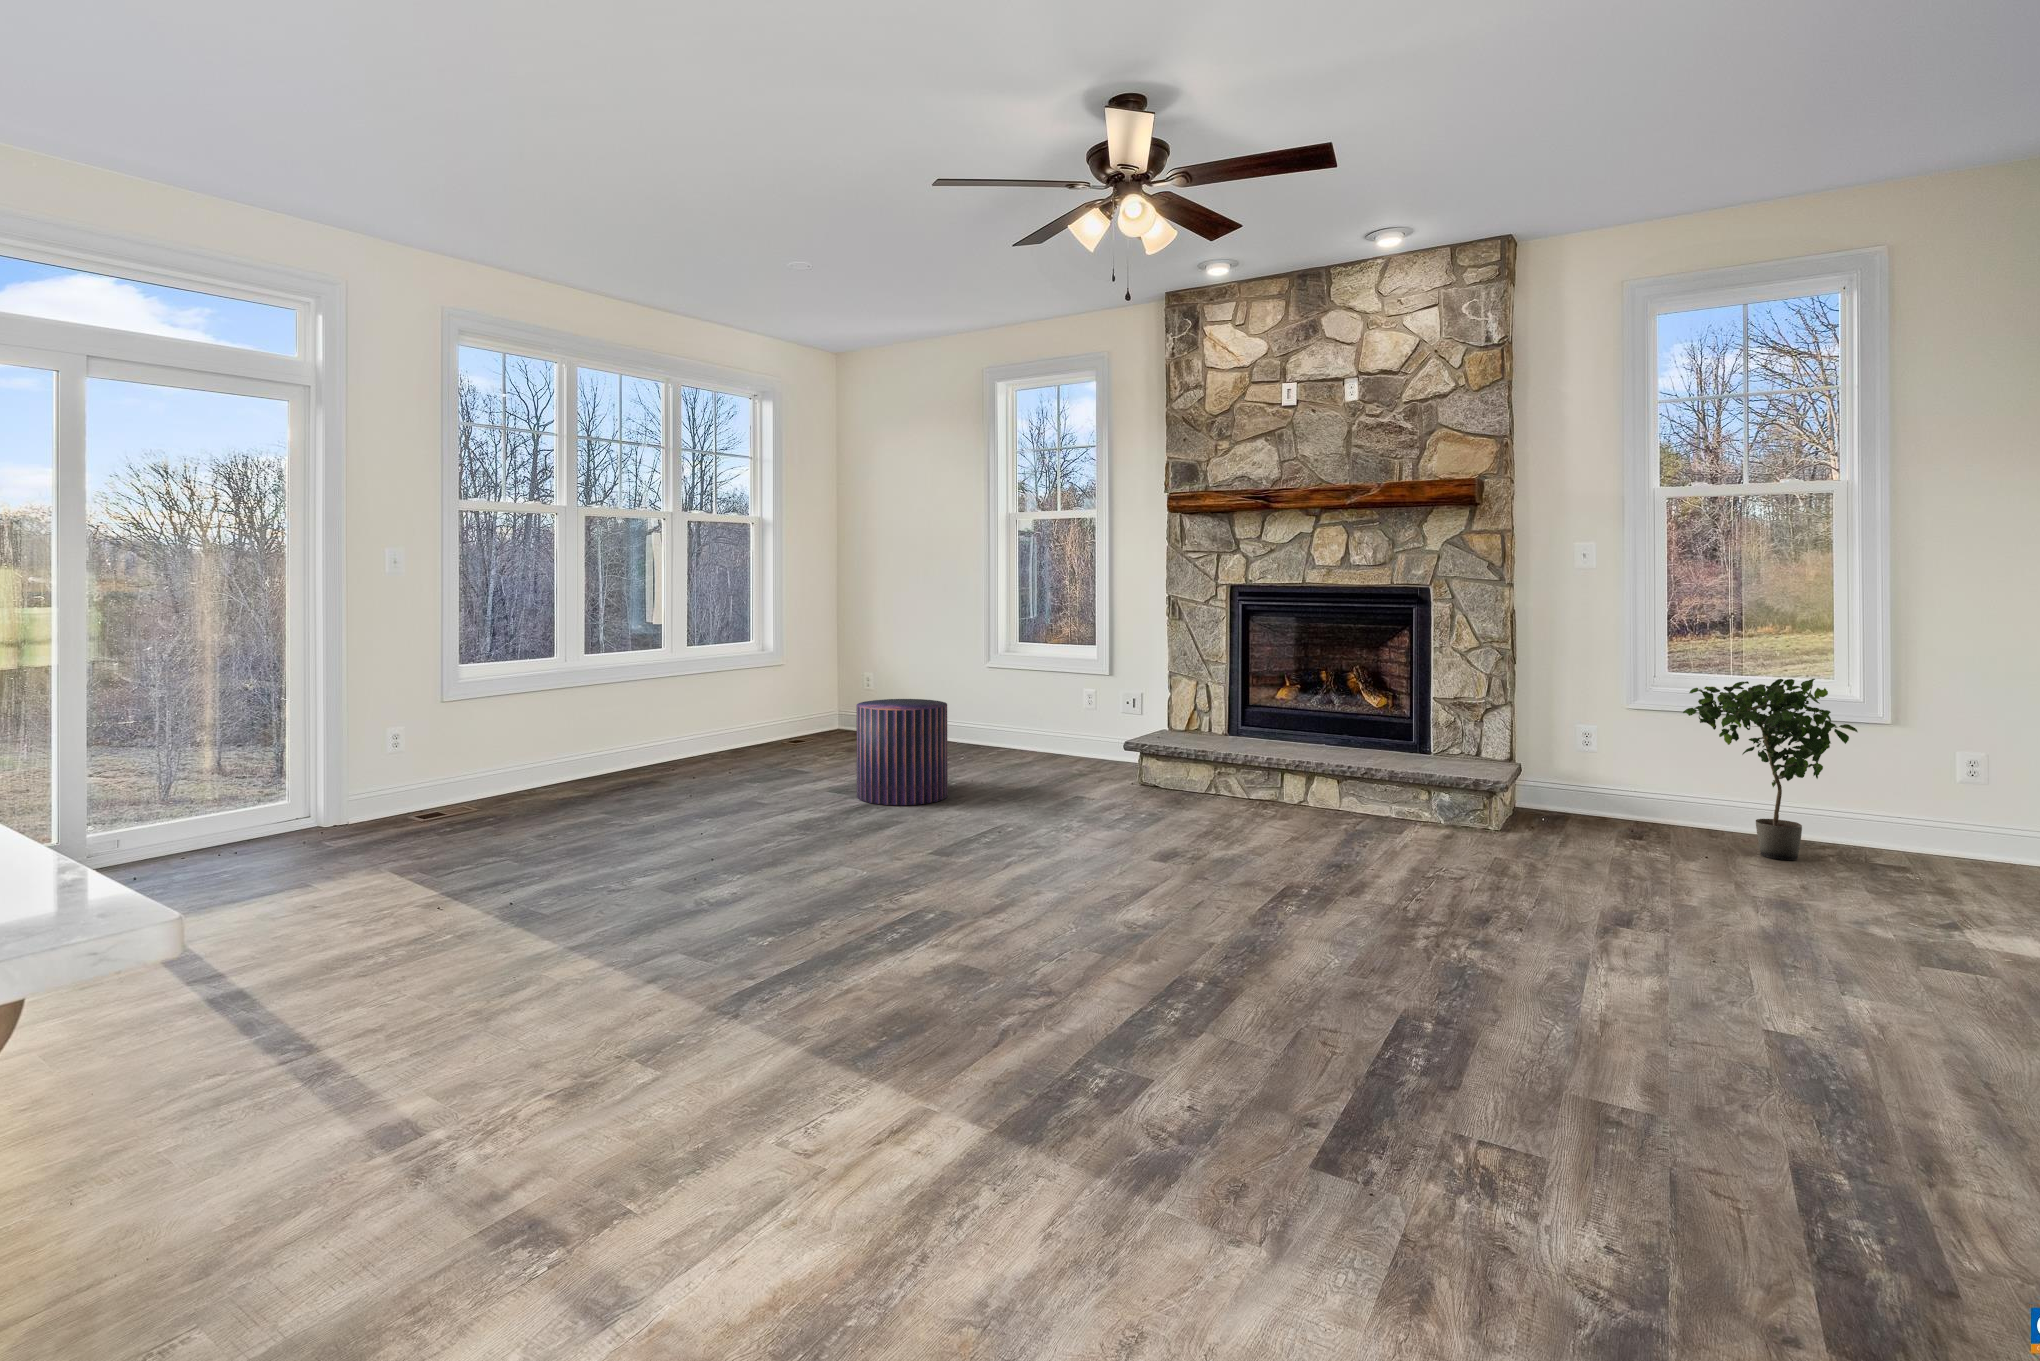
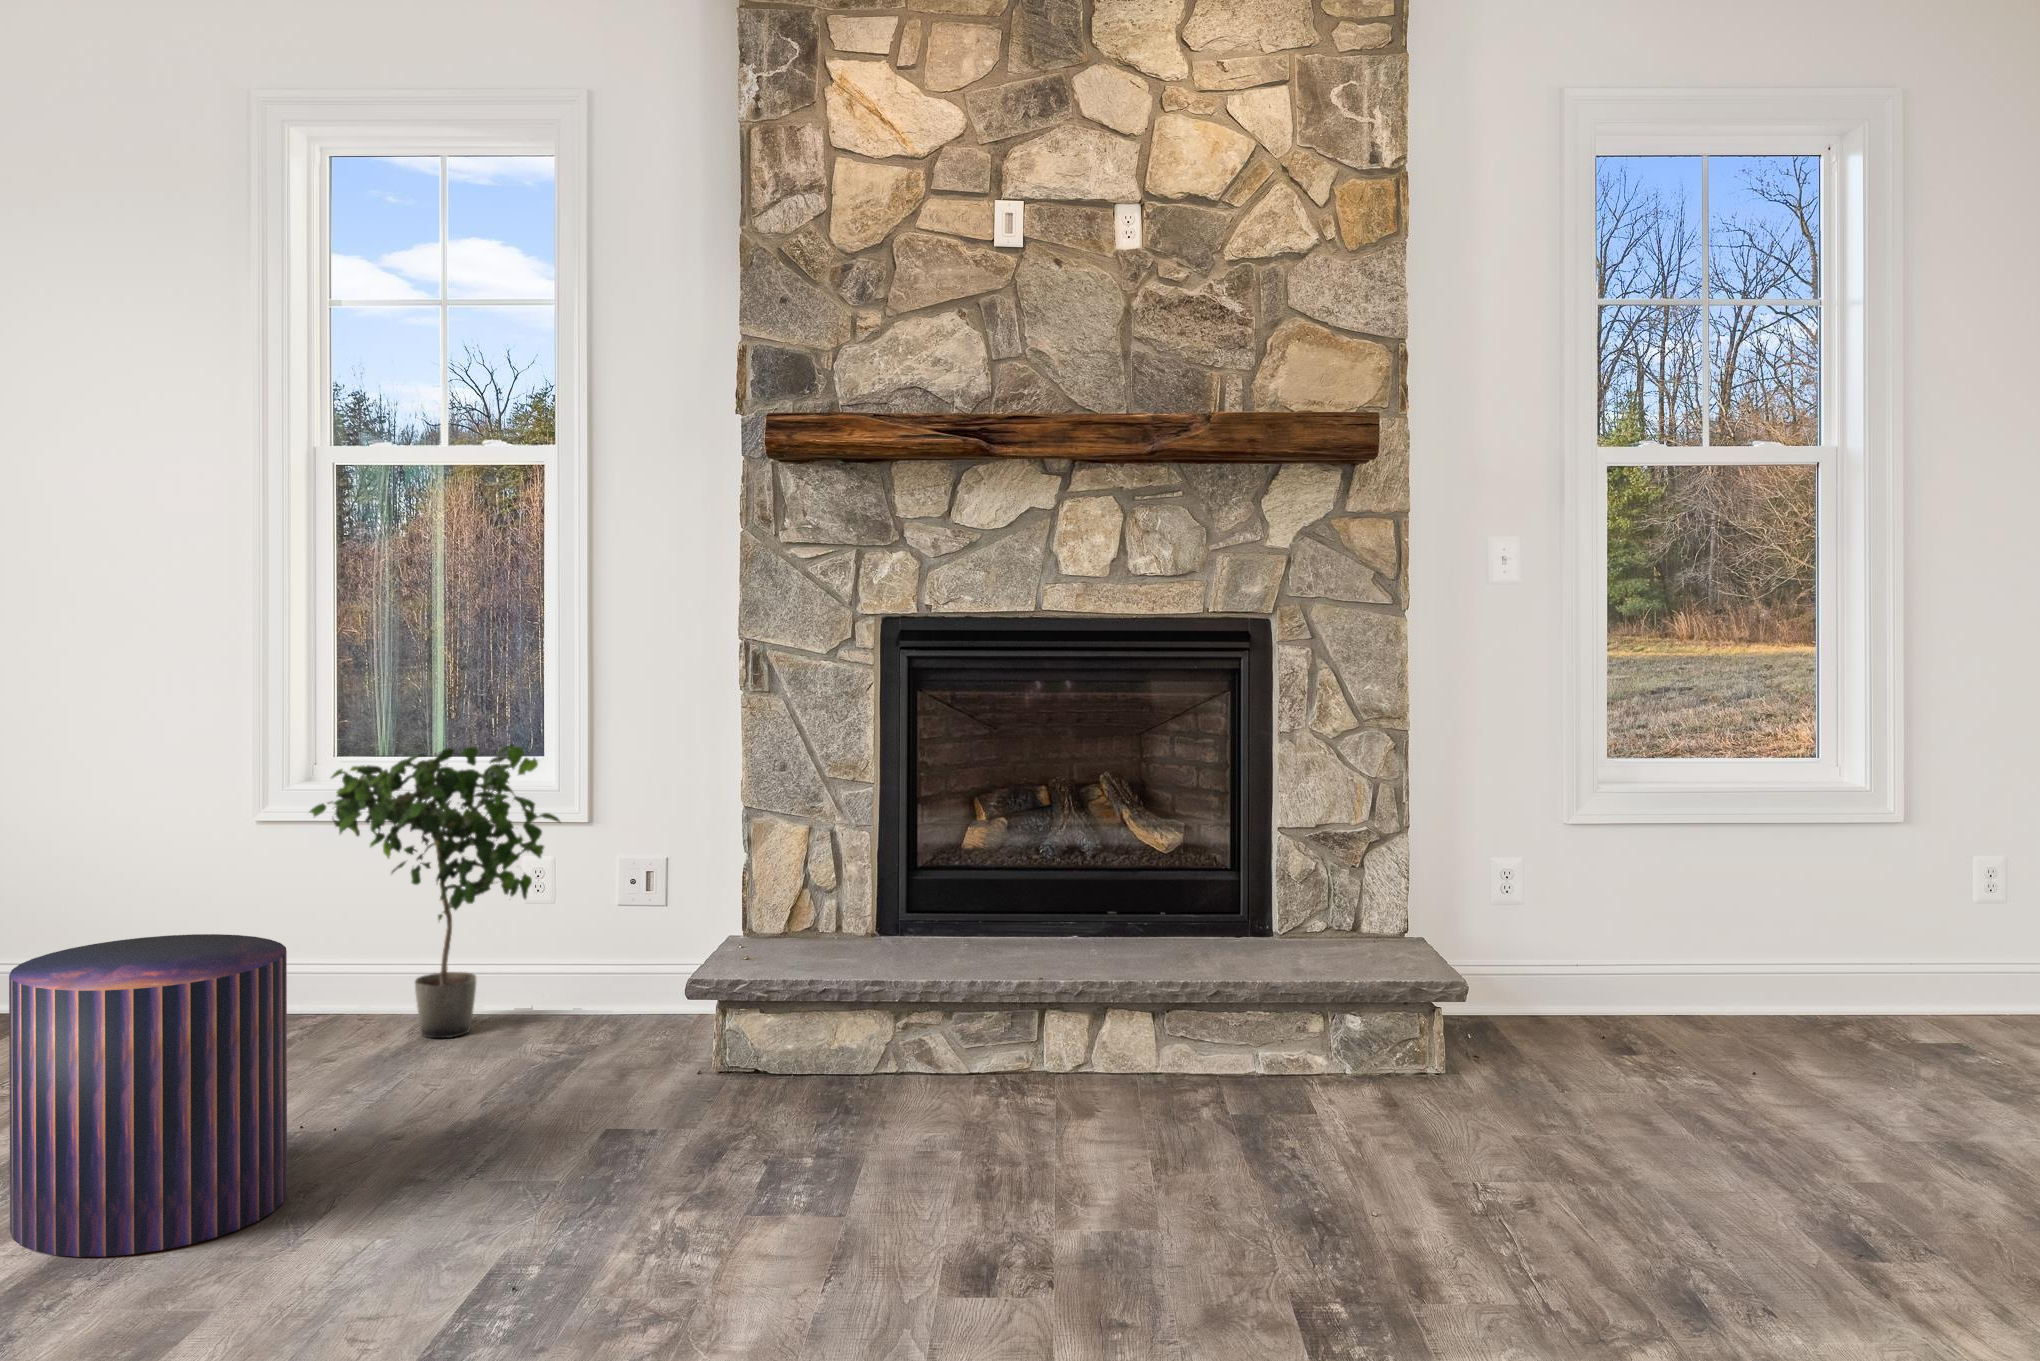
potted plant: present [1683,679,1858,860] -> present [310,744,560,1038]

